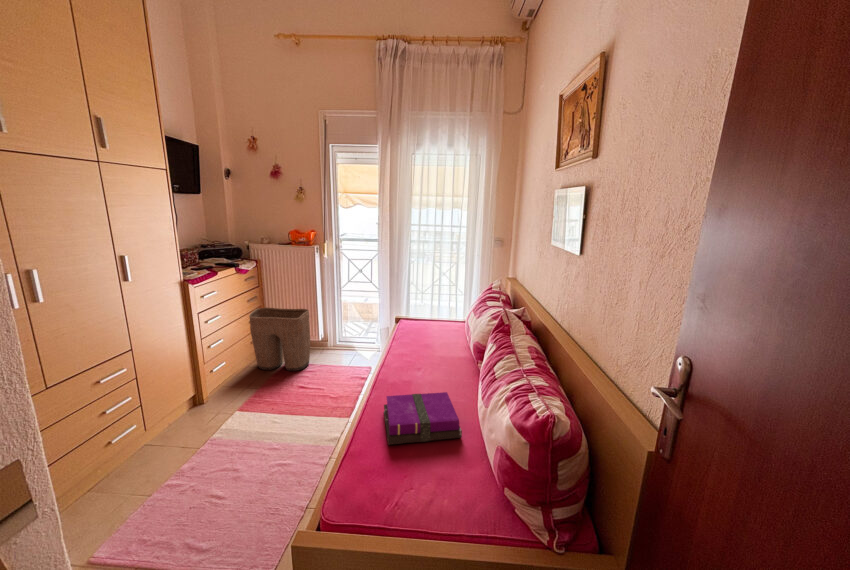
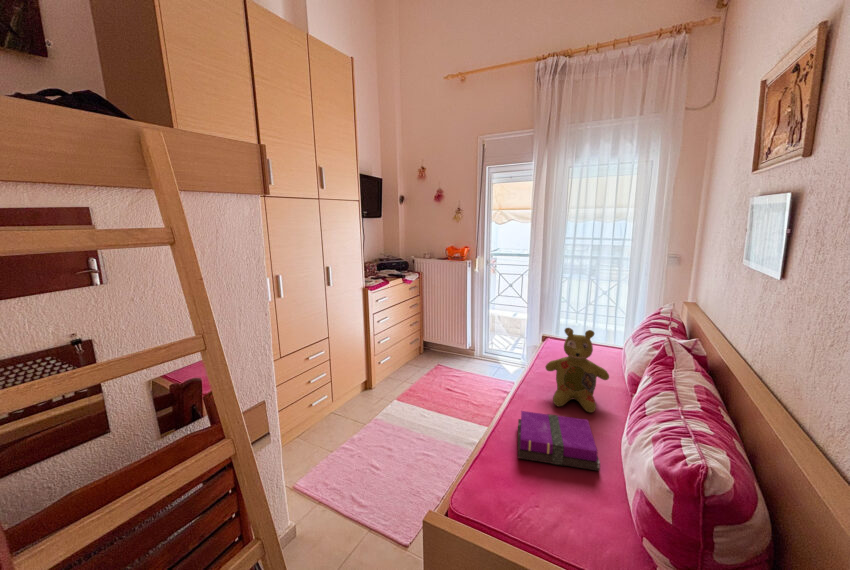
laundry basket: present [249,308,310,371] -> none [410,314,460,375]
stuffed bear: none [404,308,460,385] -> present [545,328,609,412]

